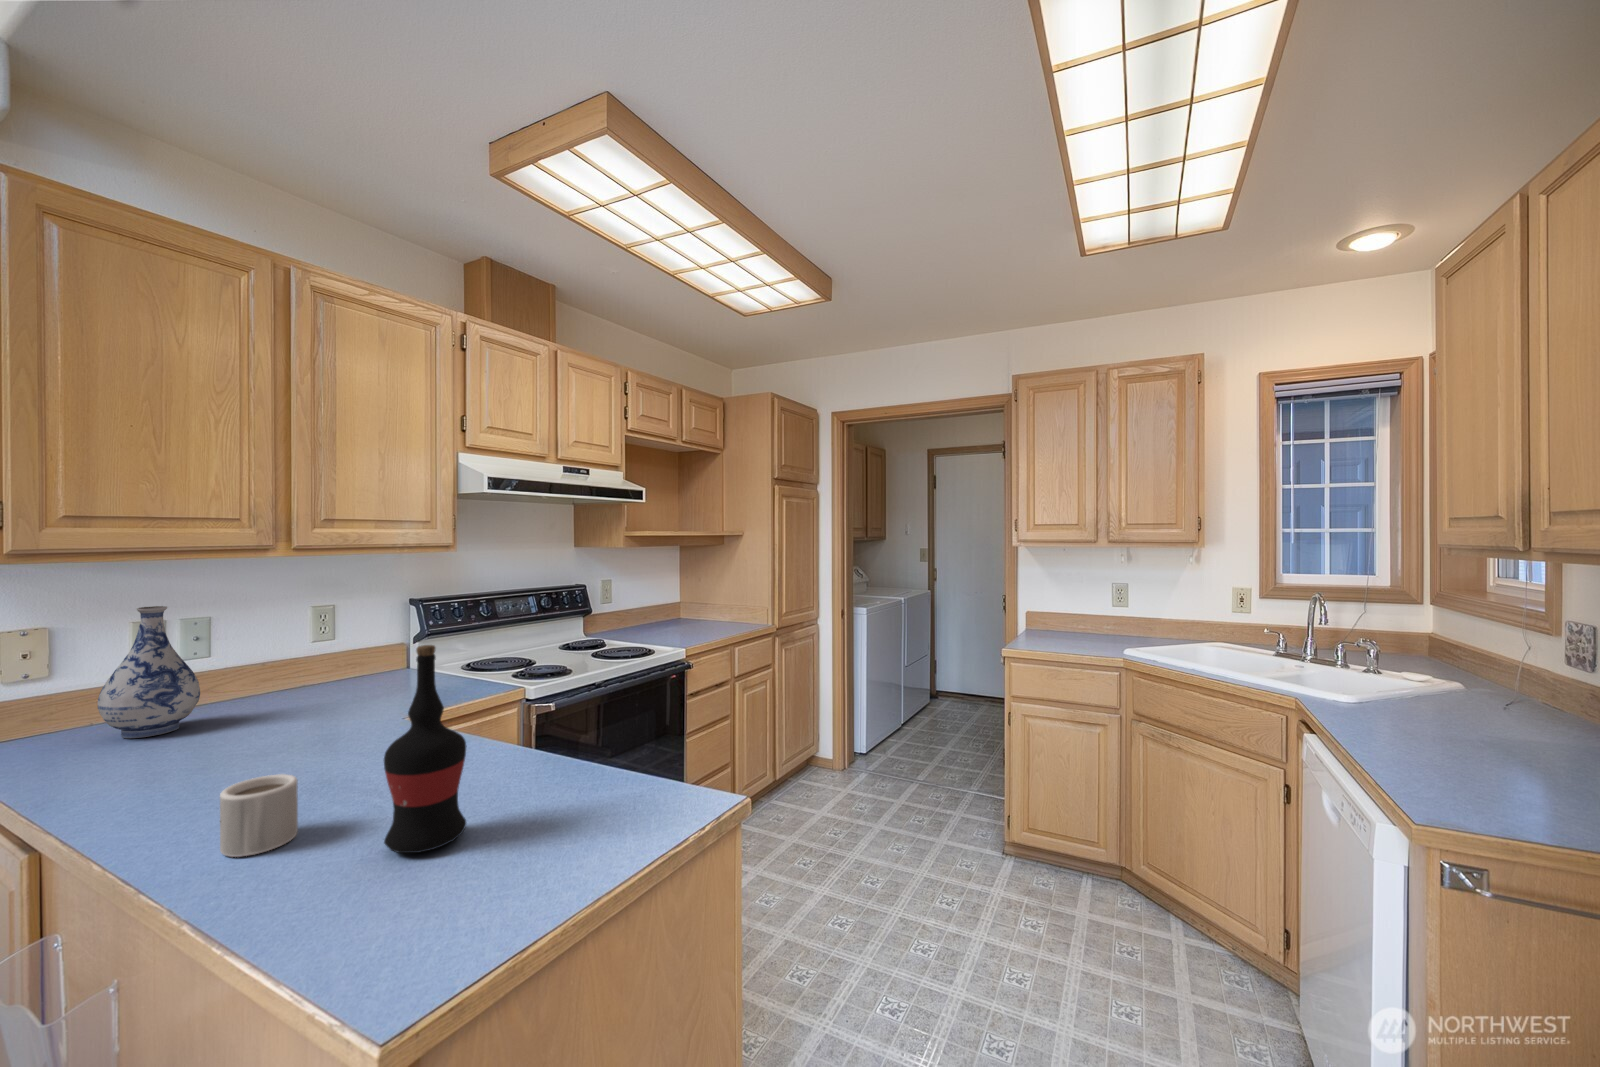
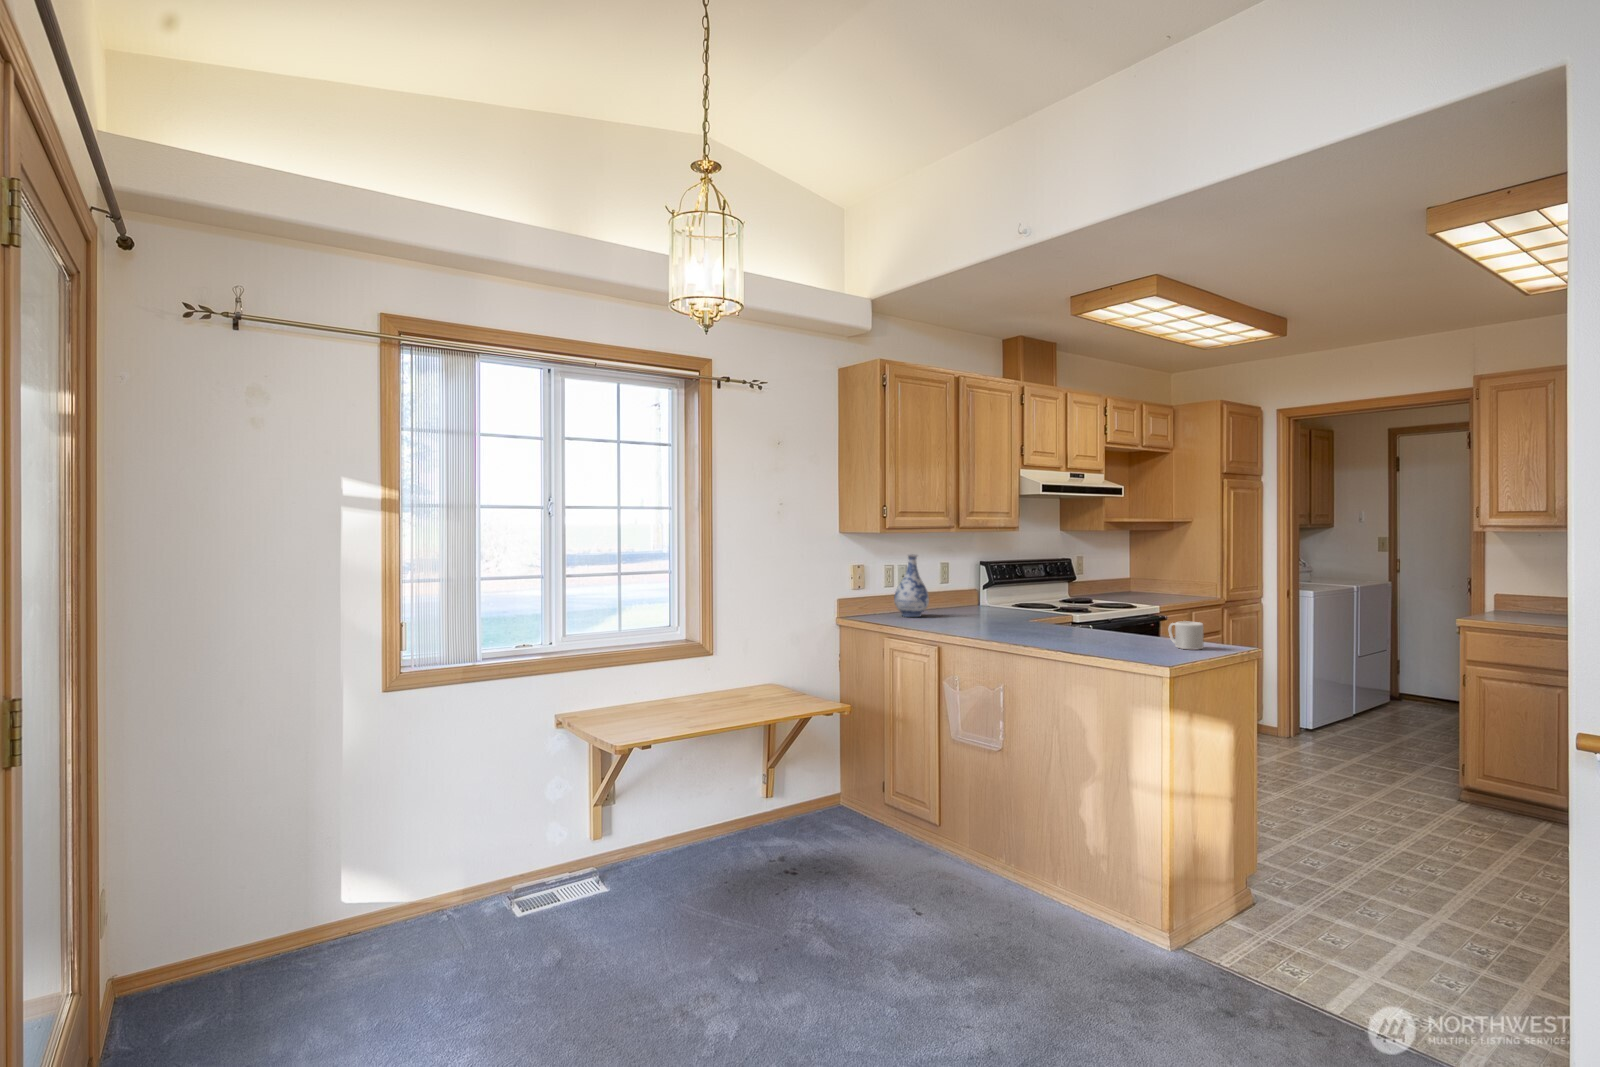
wine bottle: present [384,645,467,853] -> none [1106,561,1136,642]
mug: present [220,774,298,857] -> present [1169,621,1203,650]

